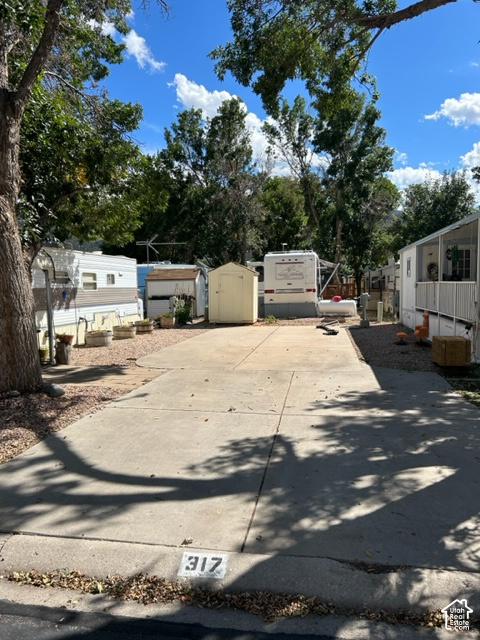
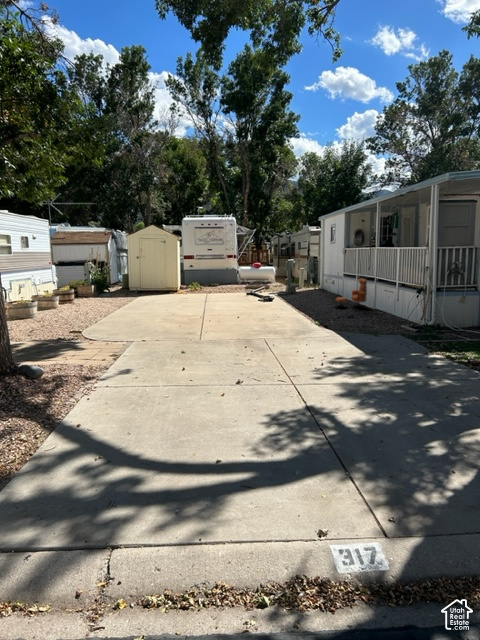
cardboard box: present [432,336,471,368] -> none [383,299,421,329]

